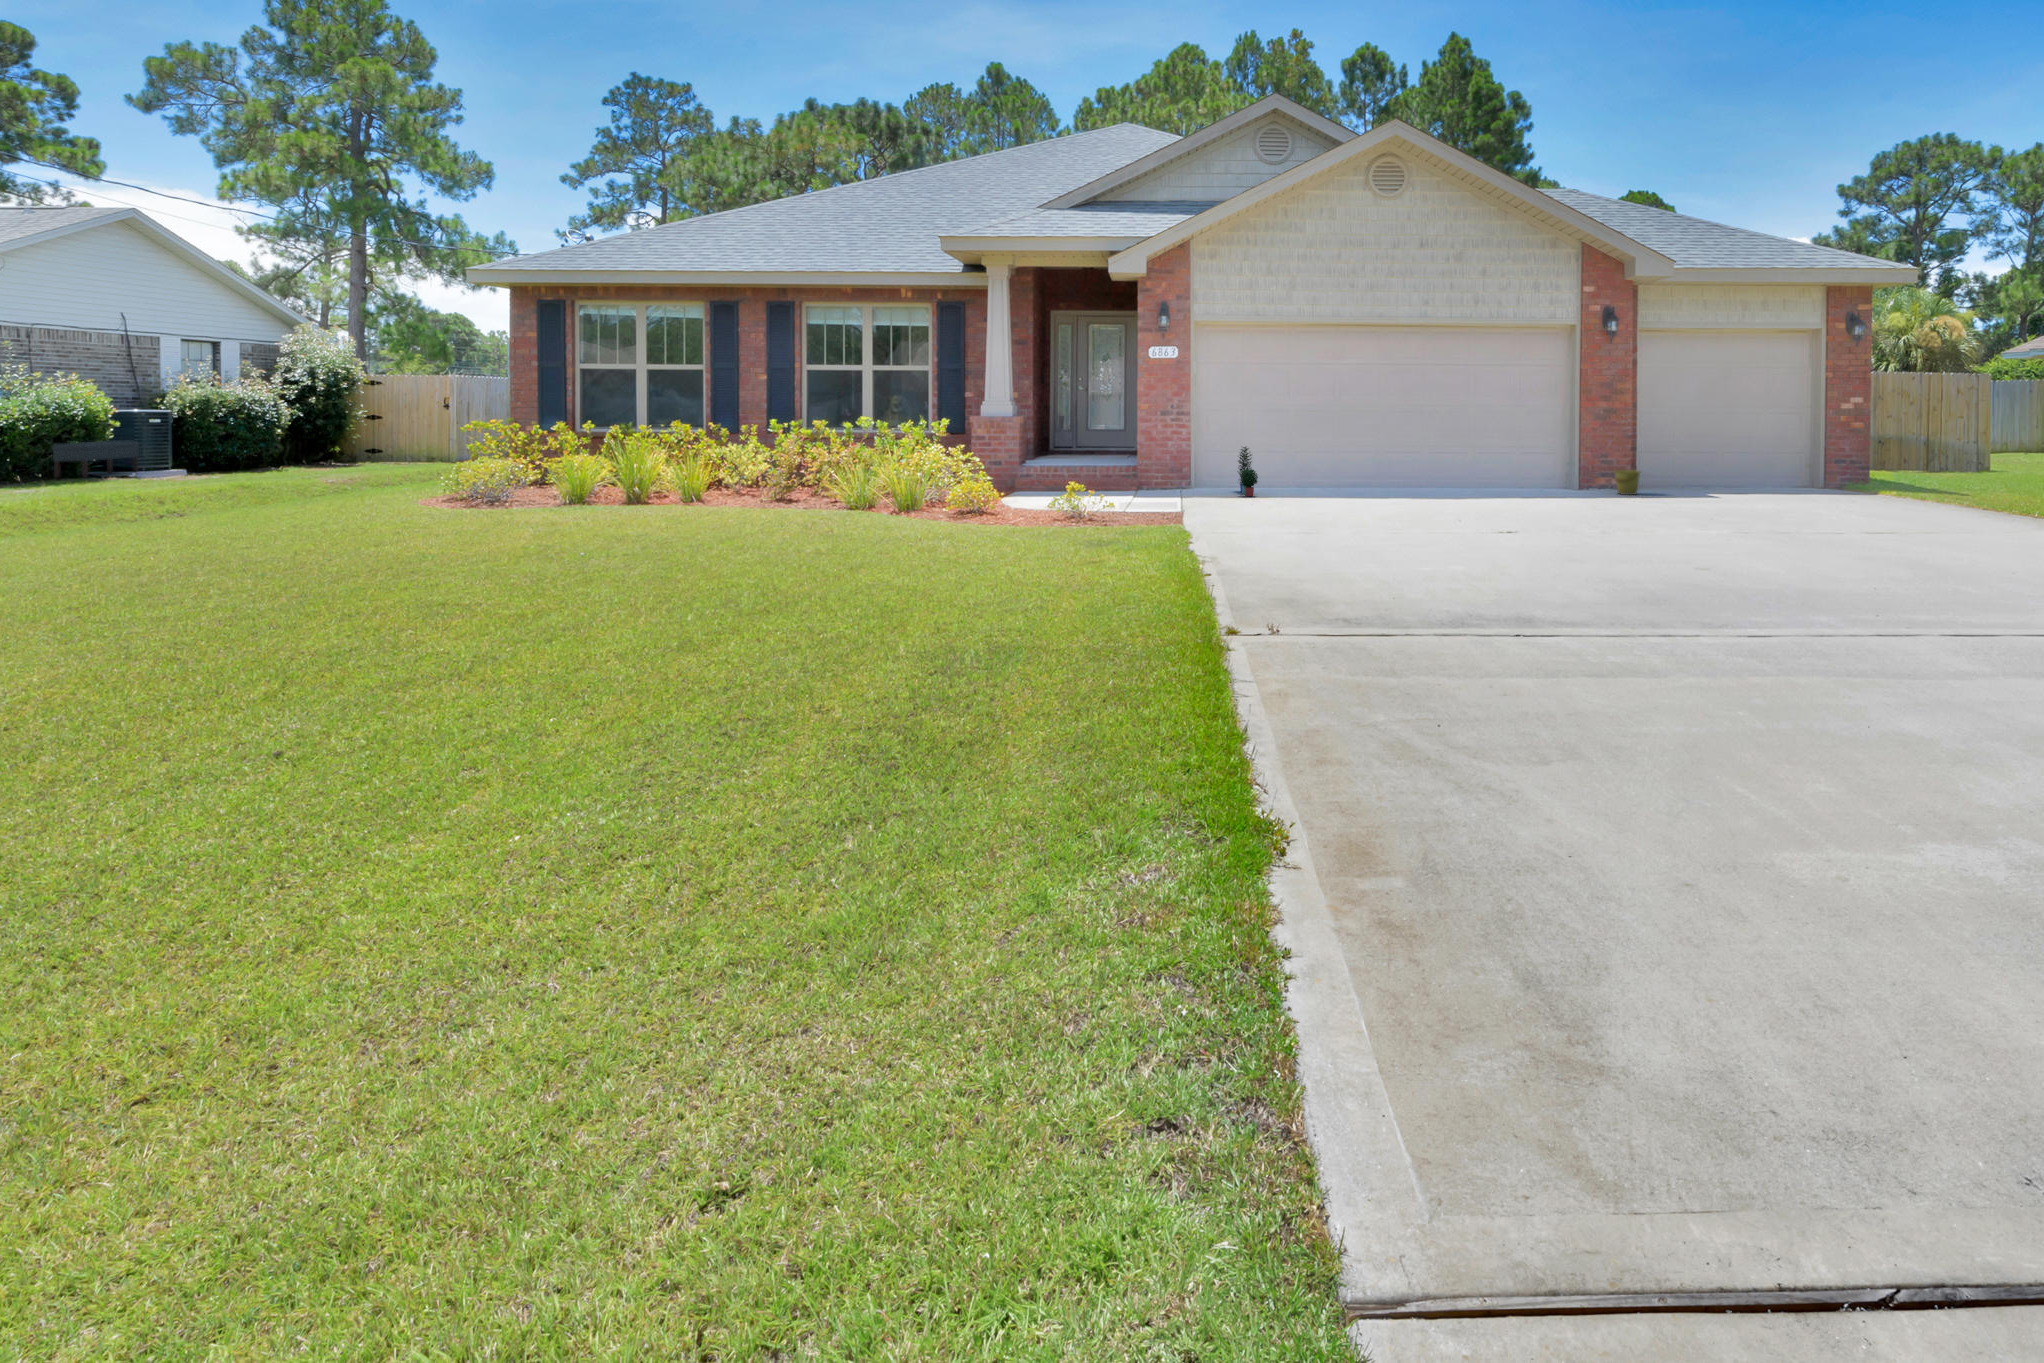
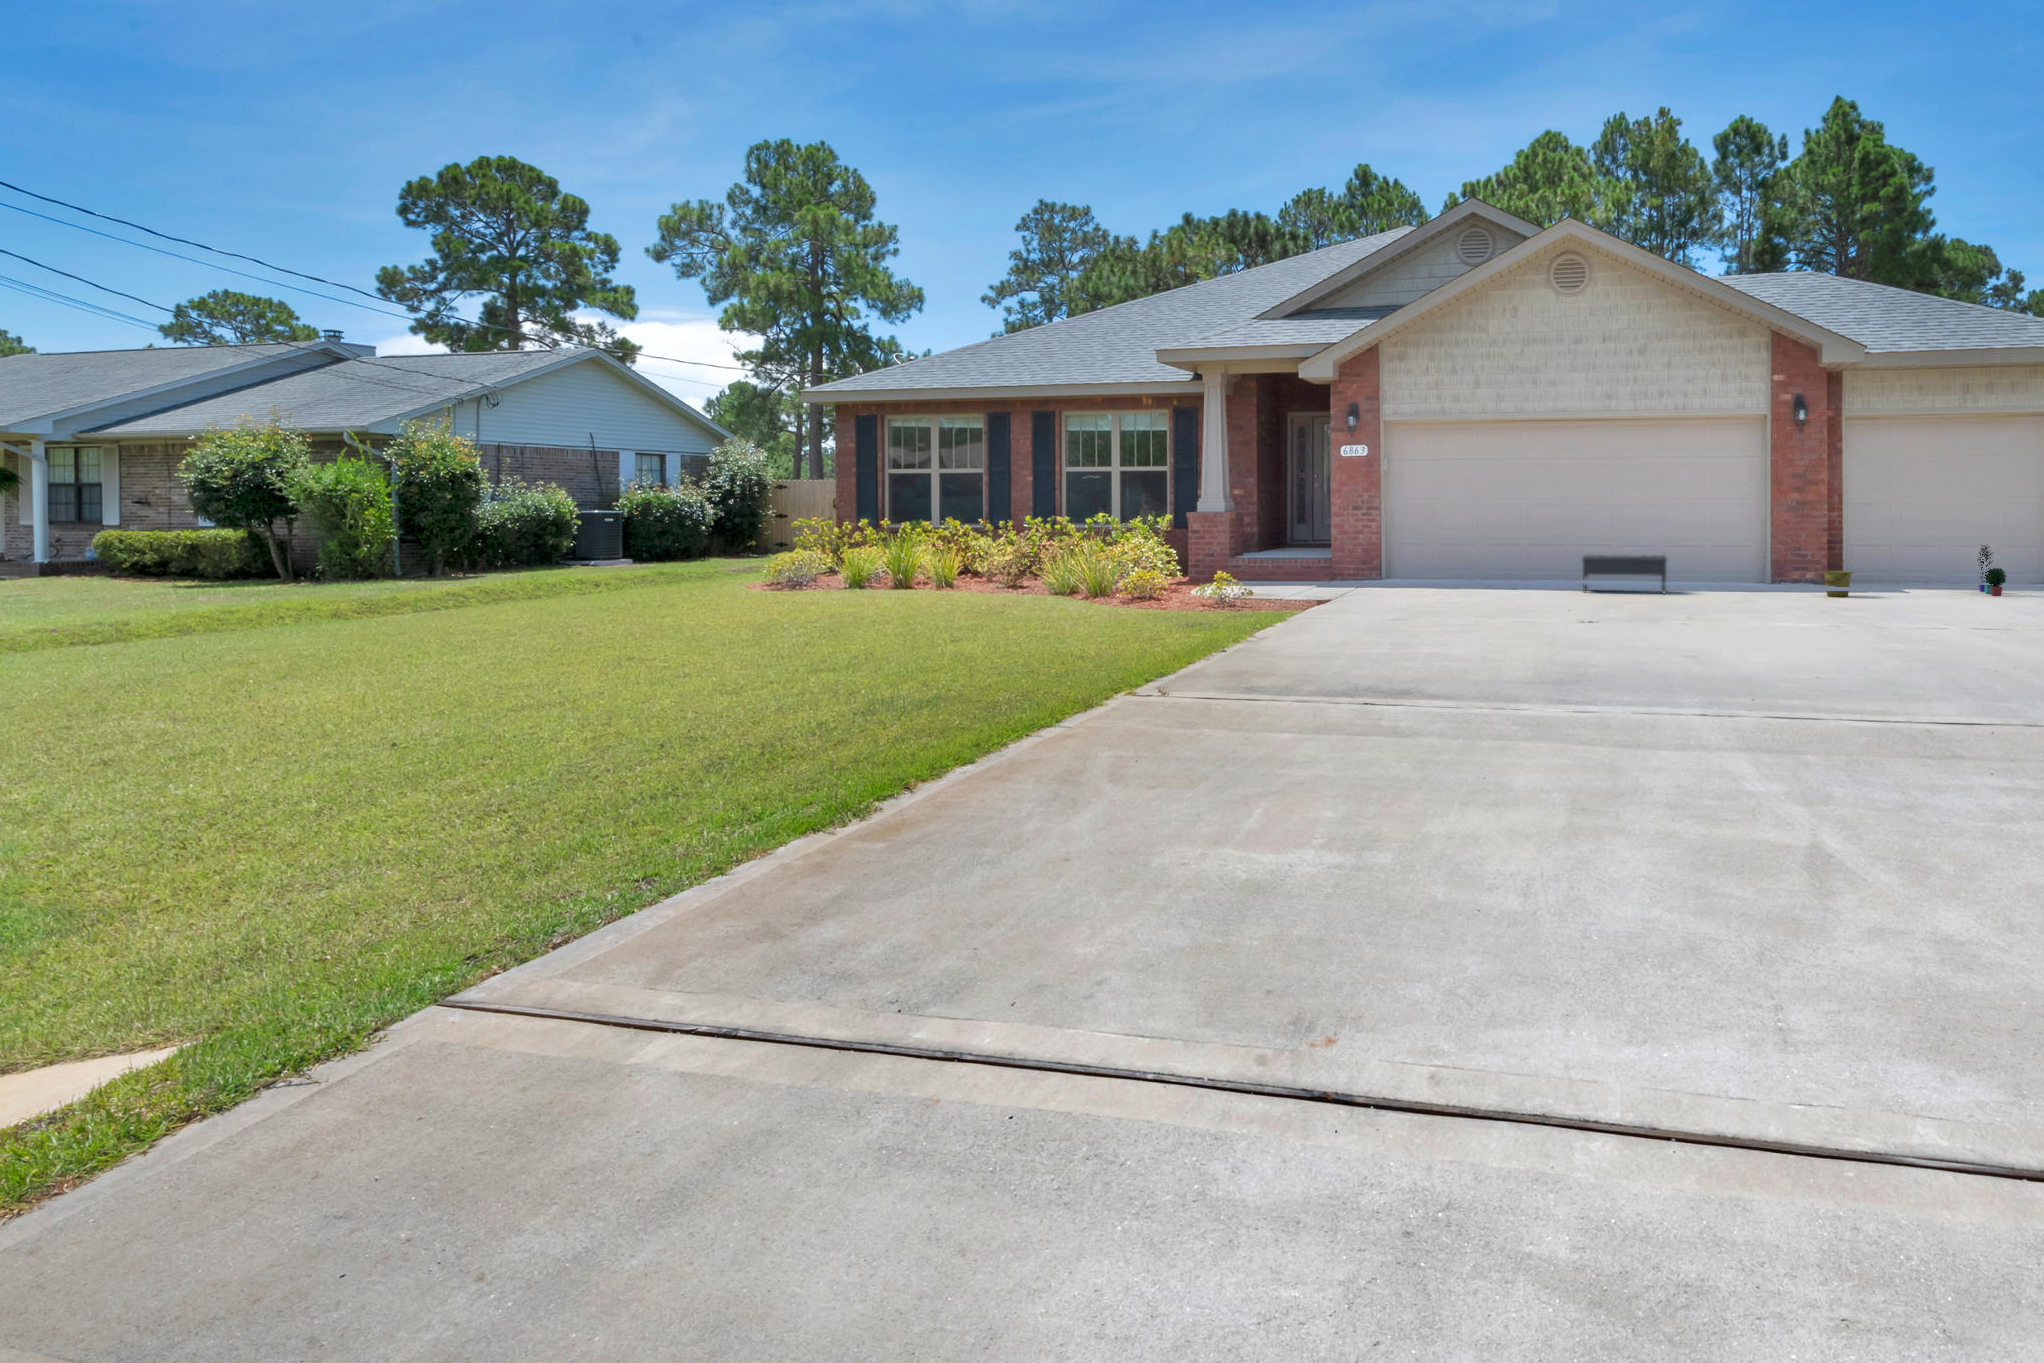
bench: present [52,440,139,477] -> present [1582,555,1667,592]
potted plant: present [1238,447,1258,496] -> present [1977,545,2006,596]

